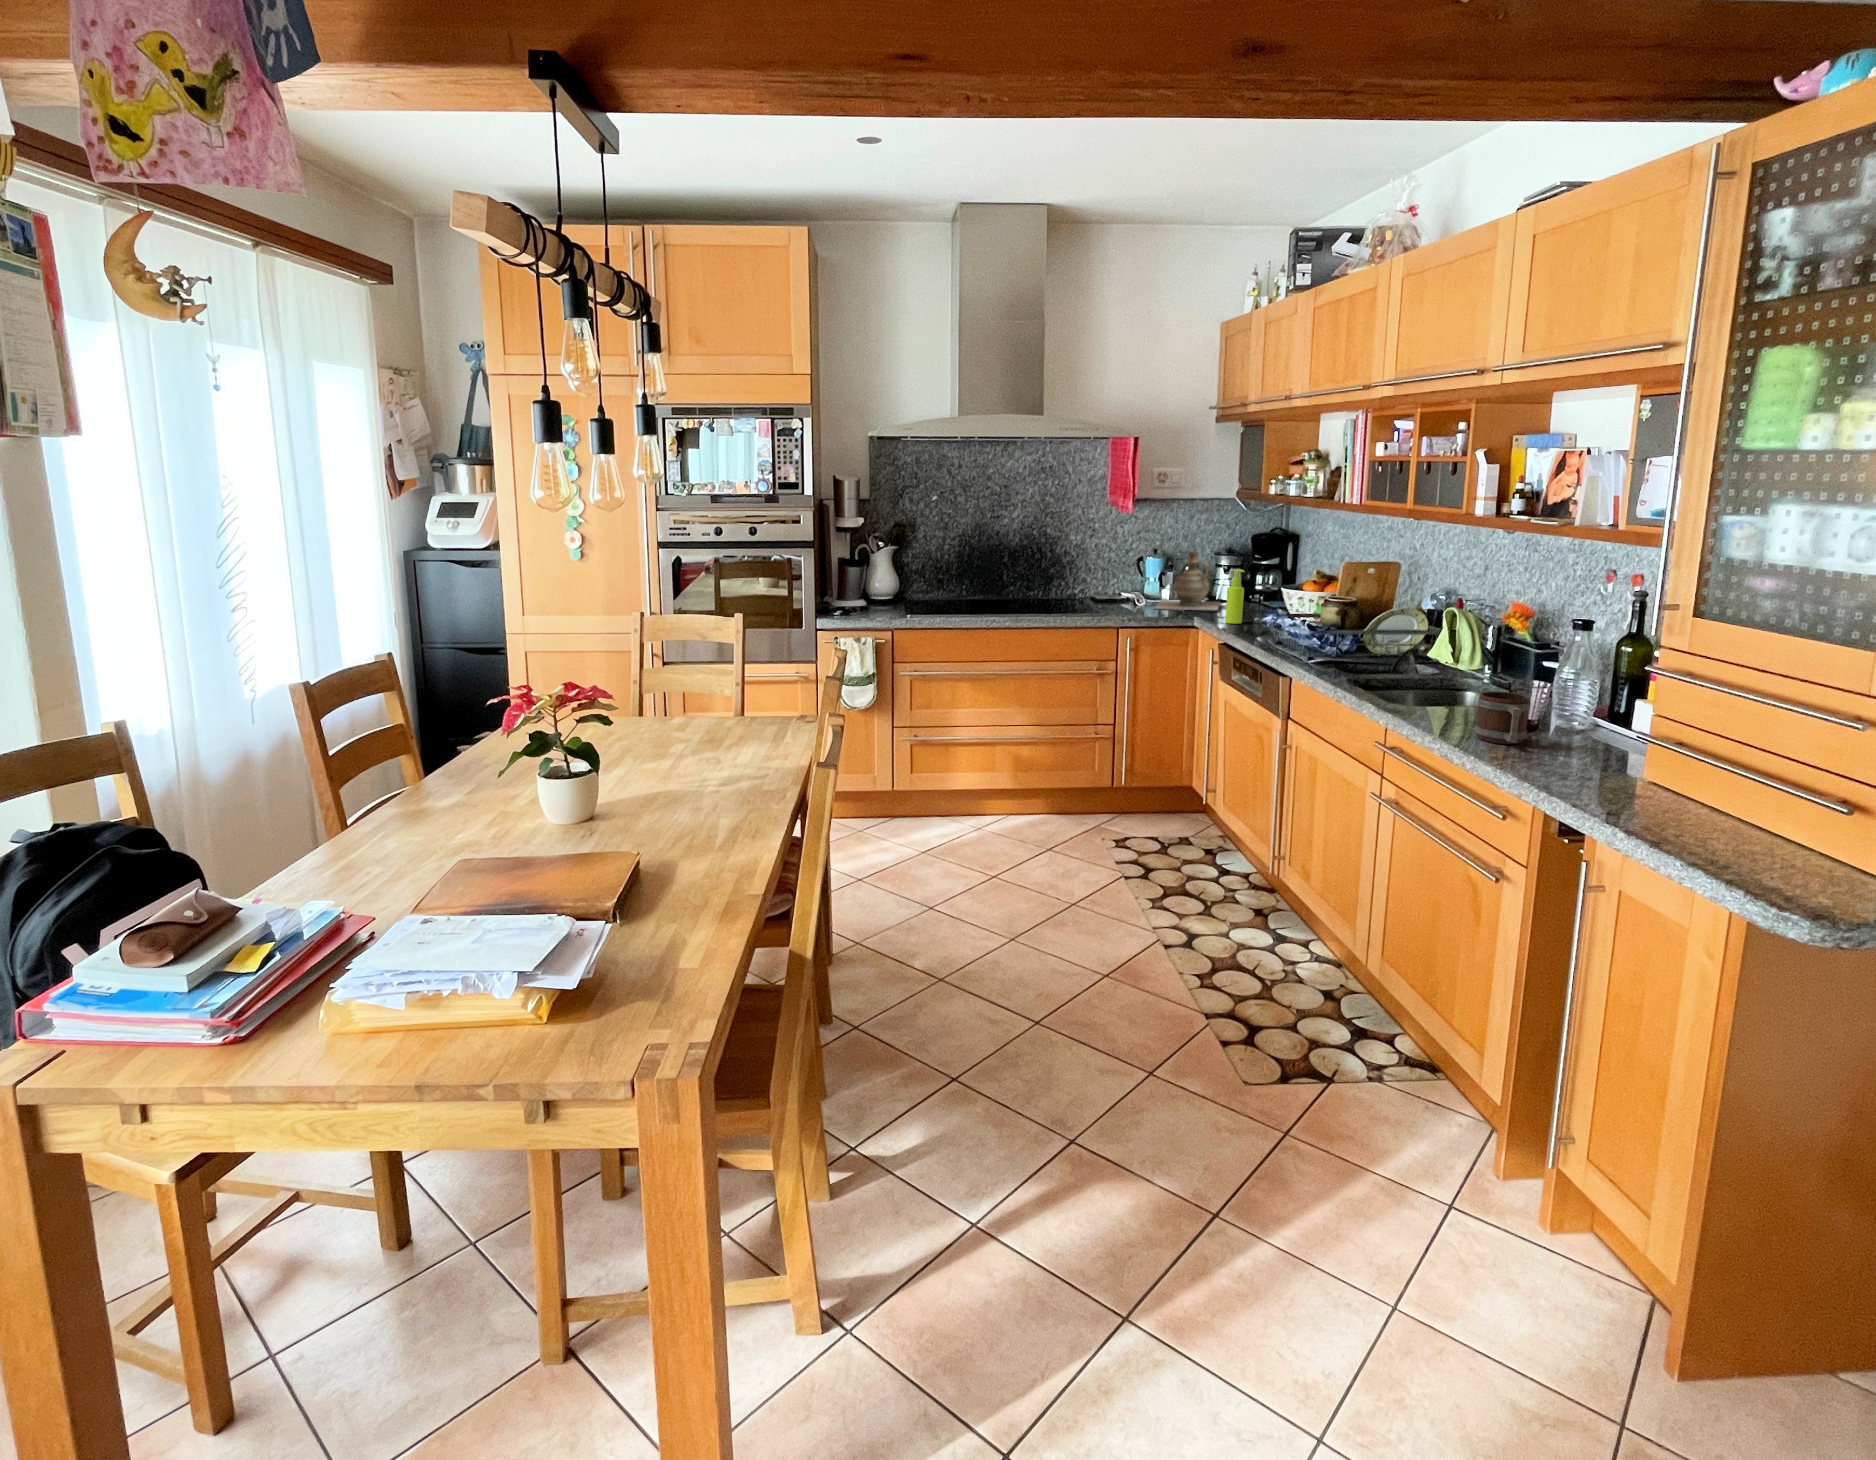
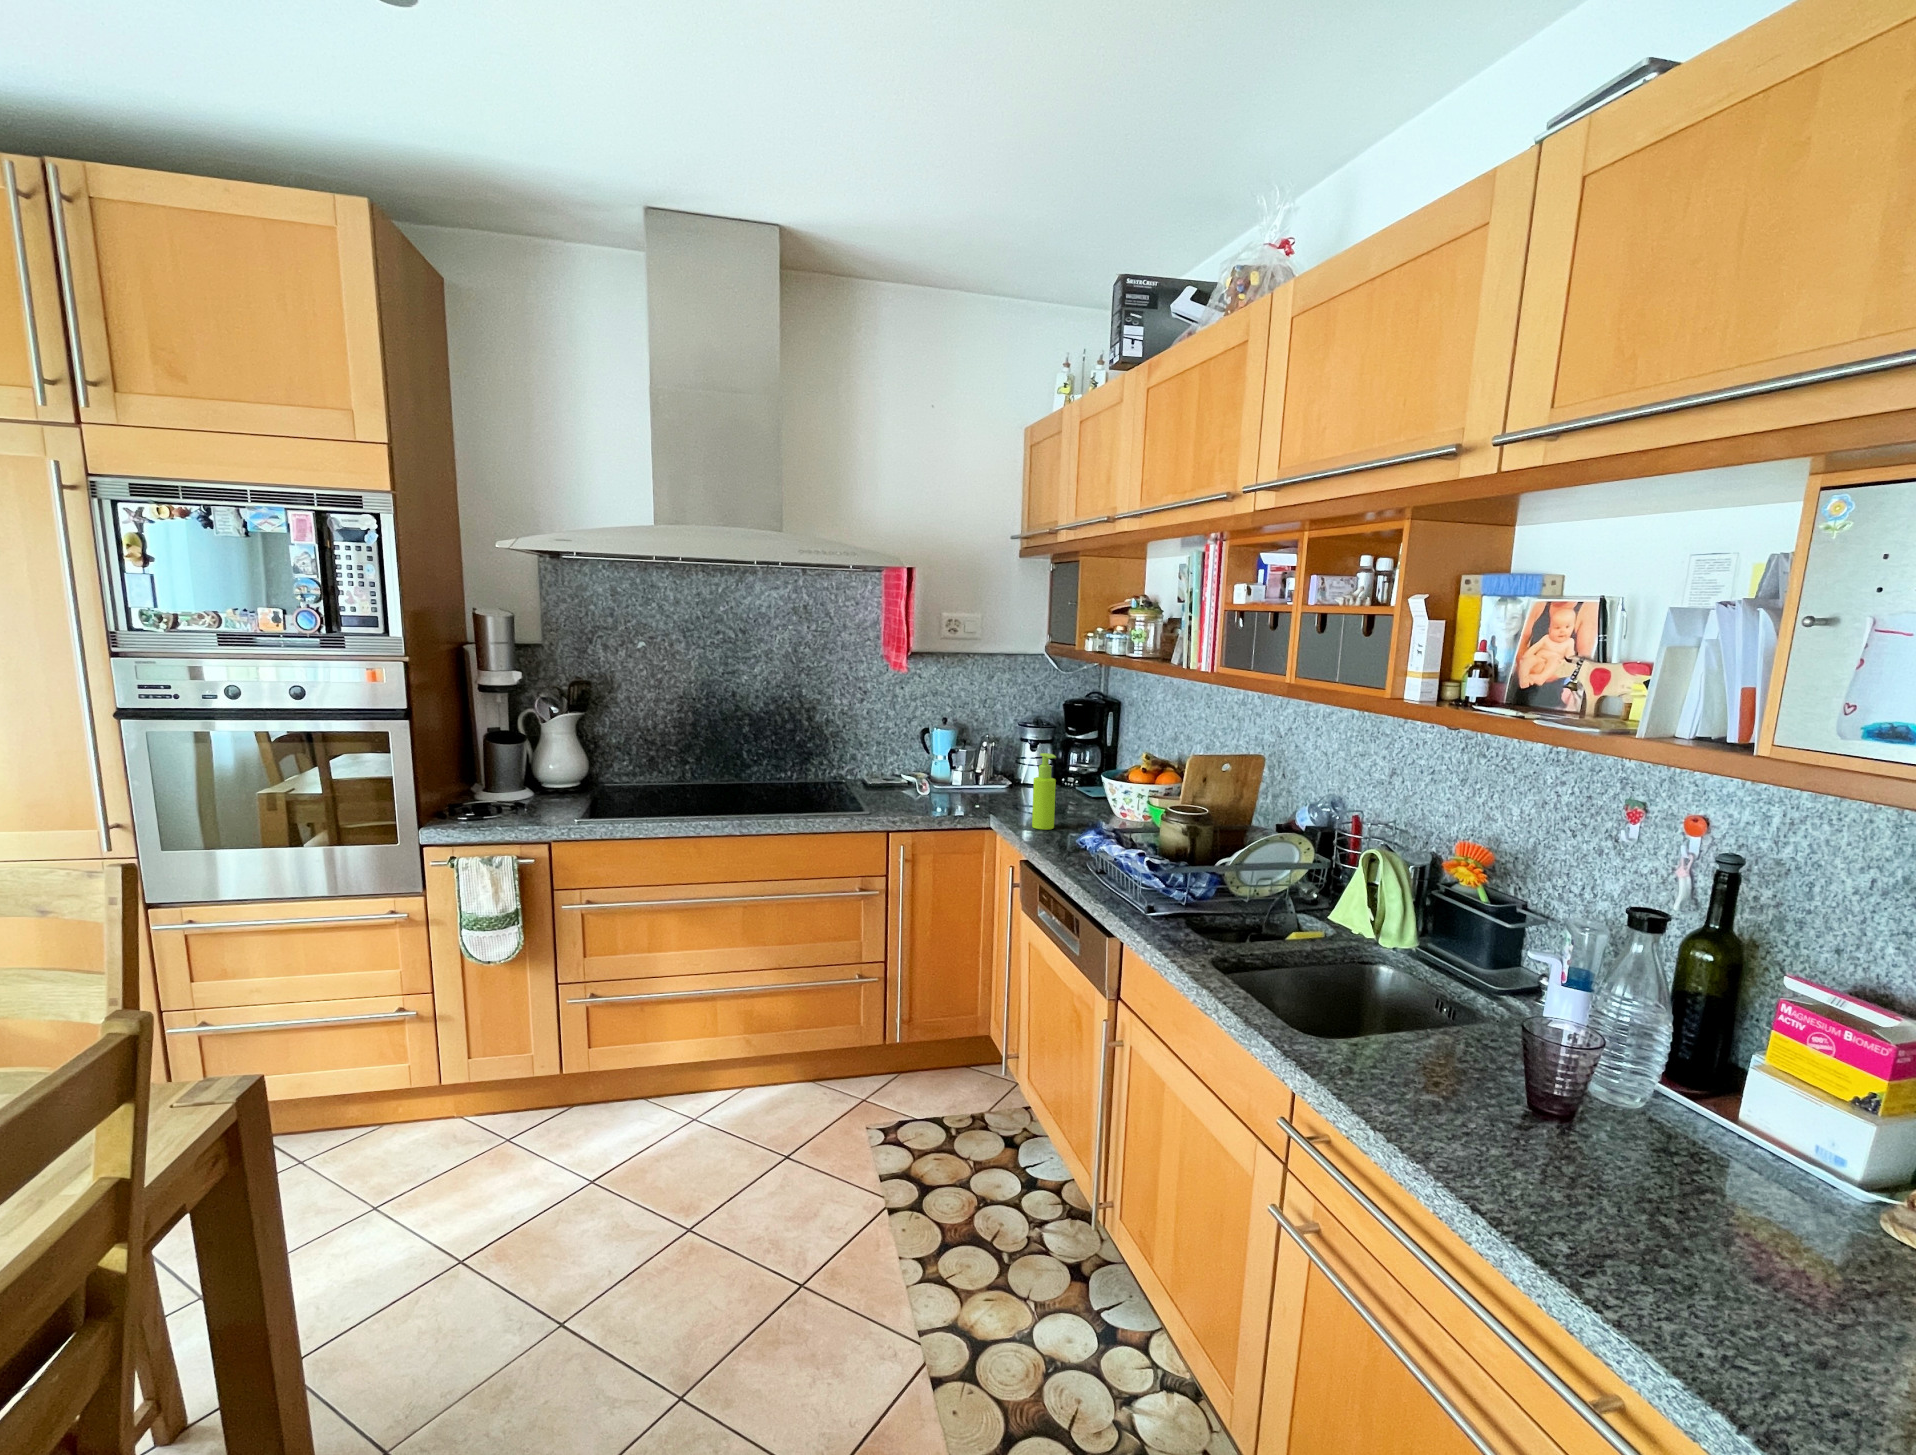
ceramic jug: present [1155,552,1220,610] -> none [939,722,1027,803]
mug: present [1475,691,1530,744] -> none [1566,1118,1712,1291]

